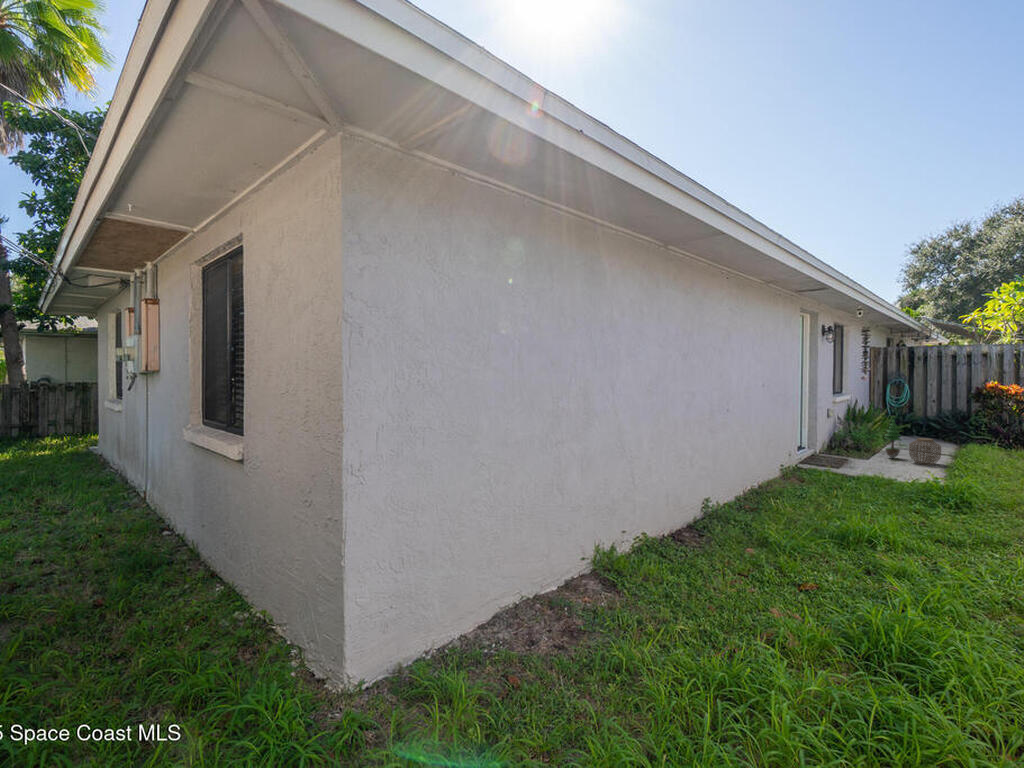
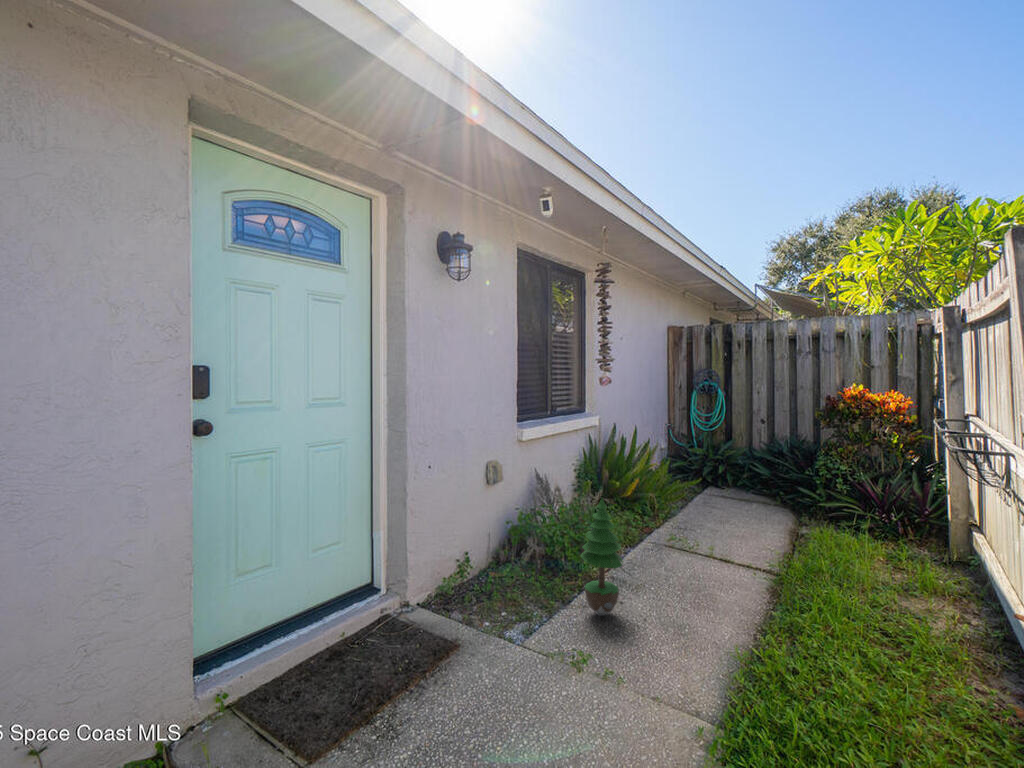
woven basket: present [909,438,941,465] -> none [616,577,705,687]

